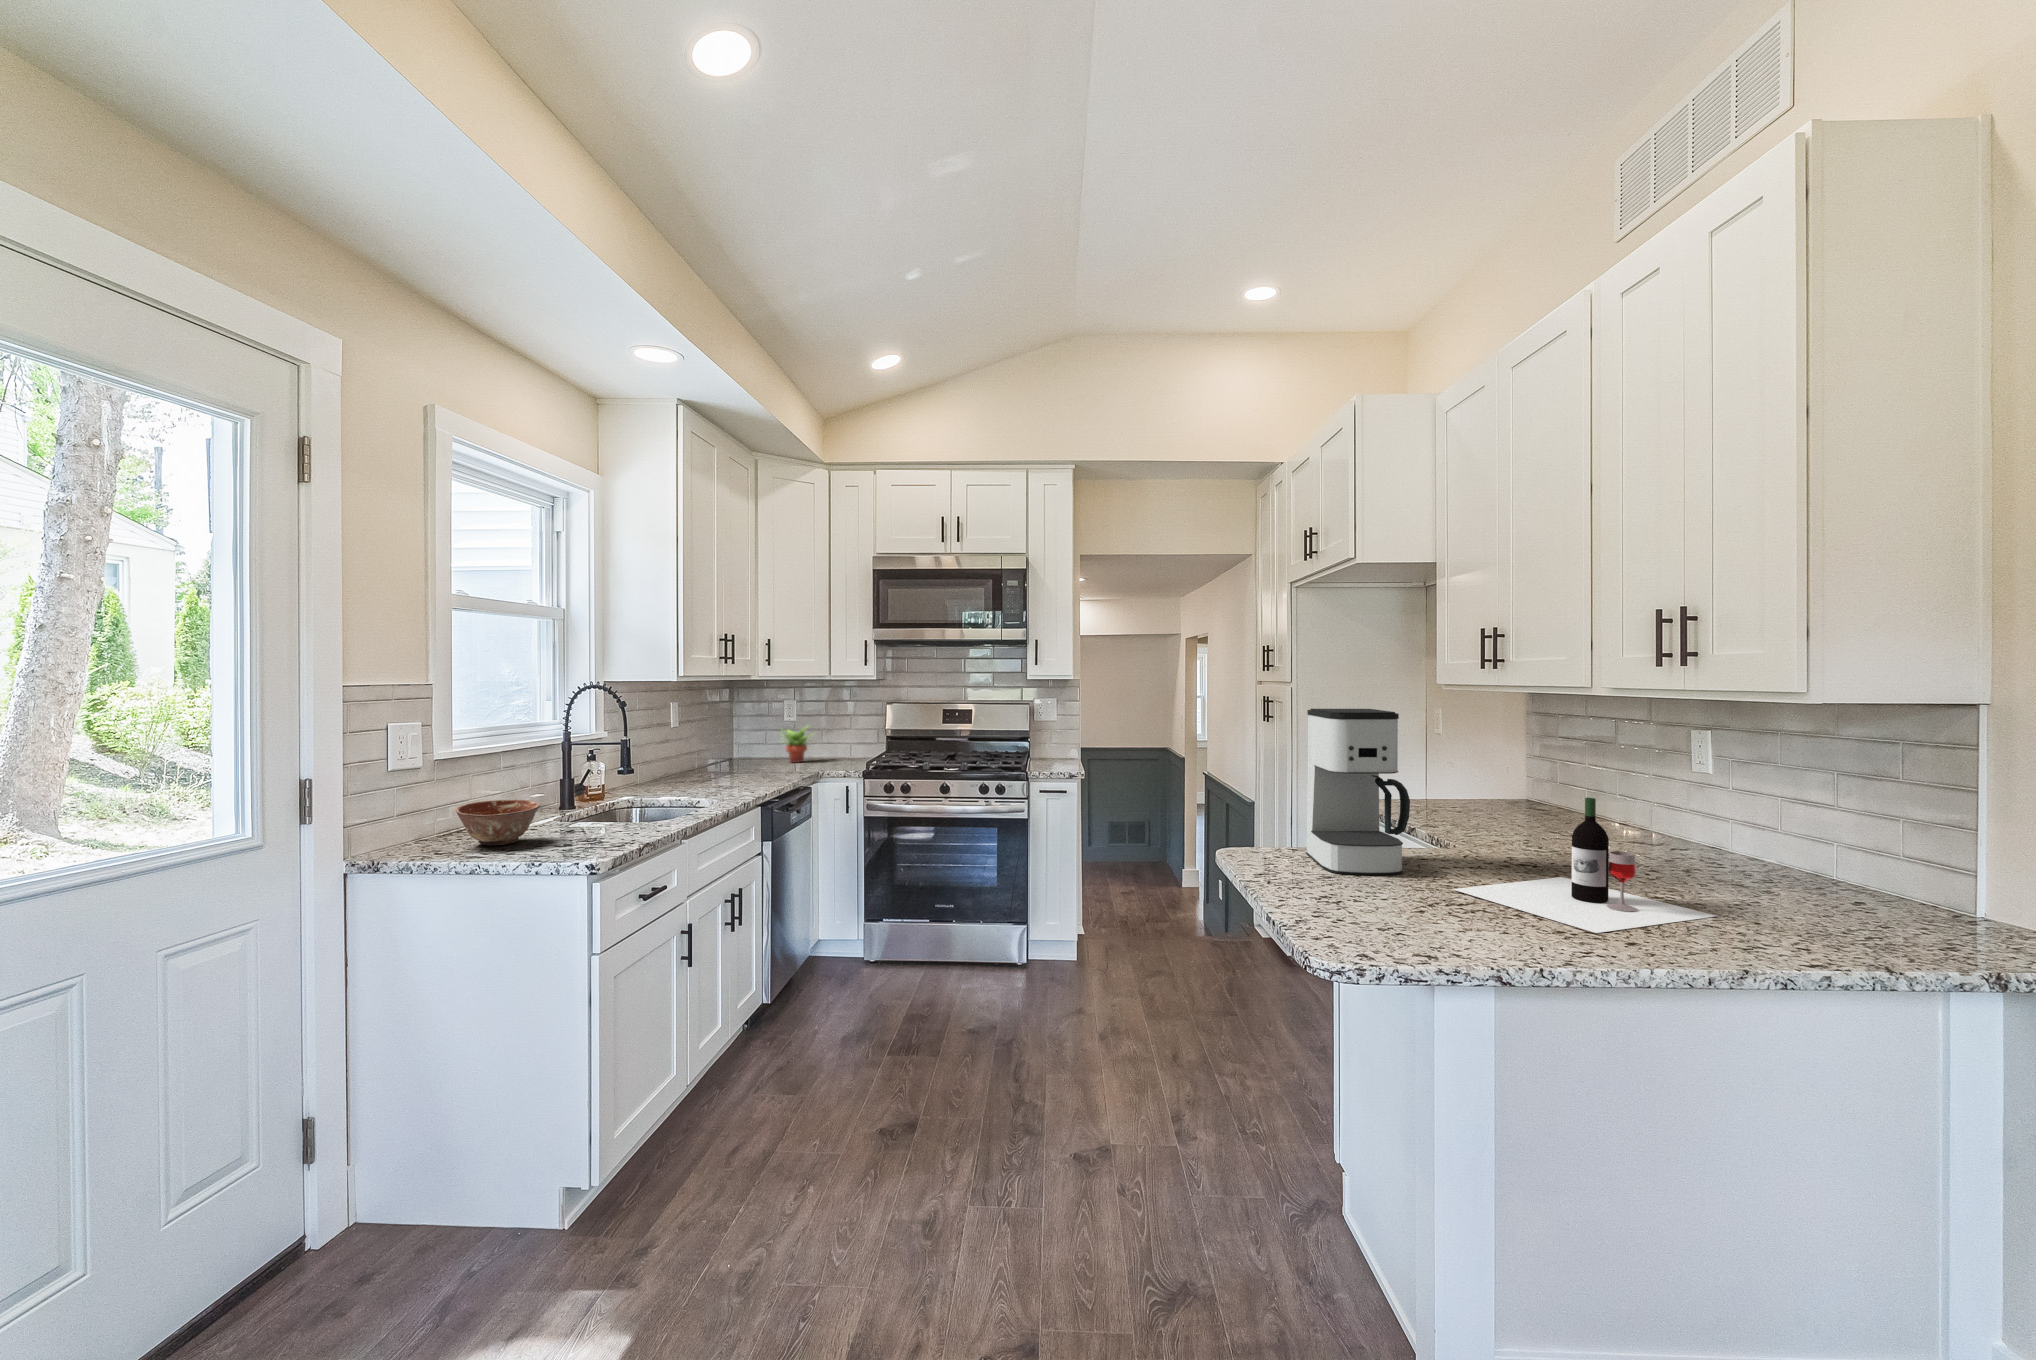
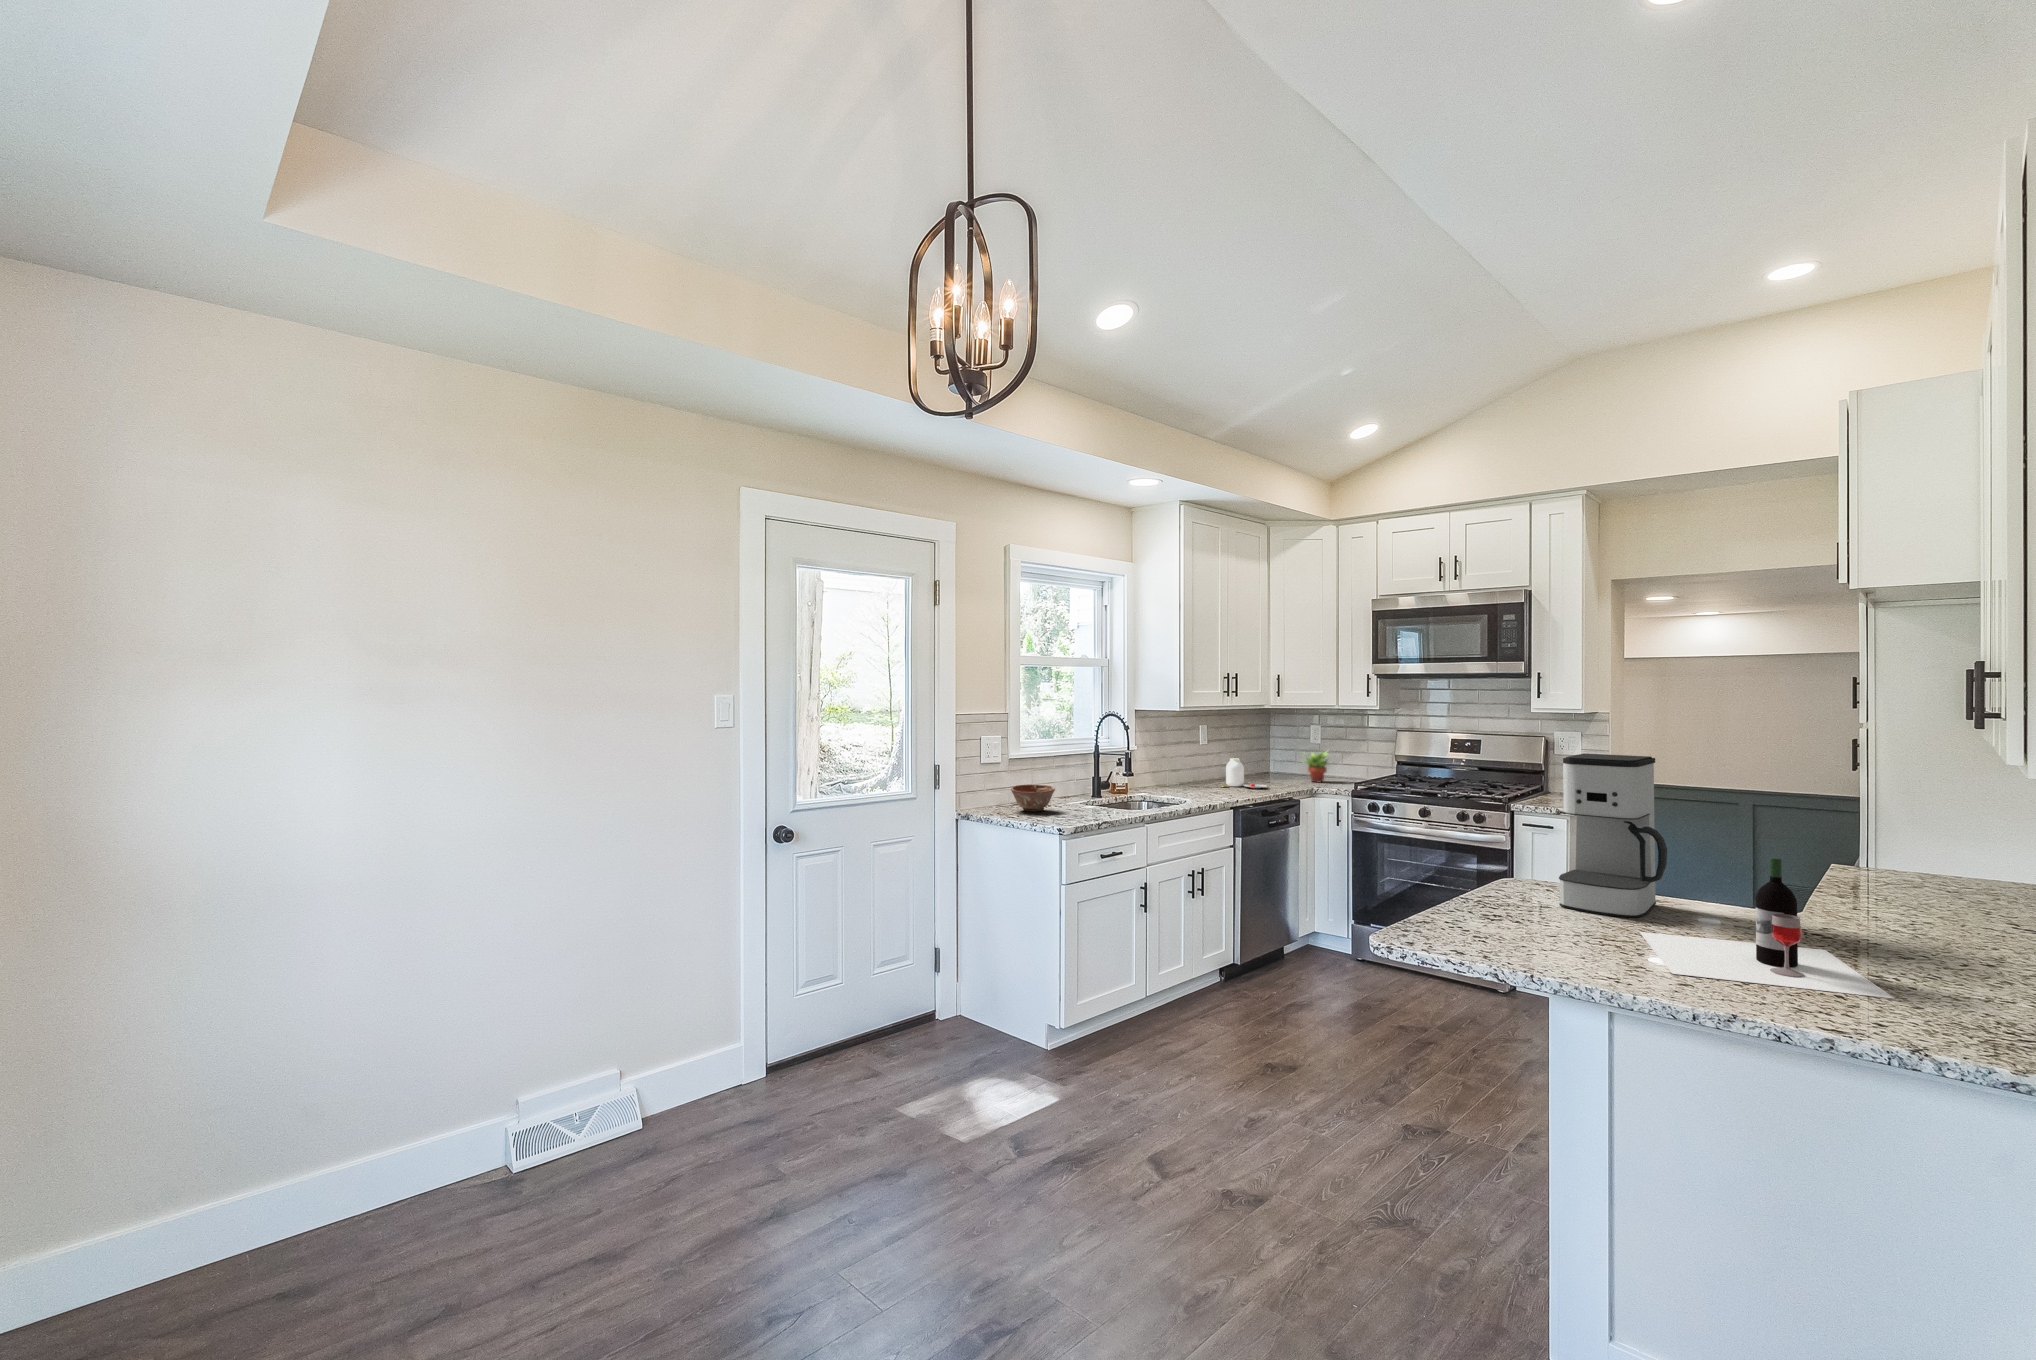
jar: none [703,741,763,778] -> present [1220,758,1267,788]

